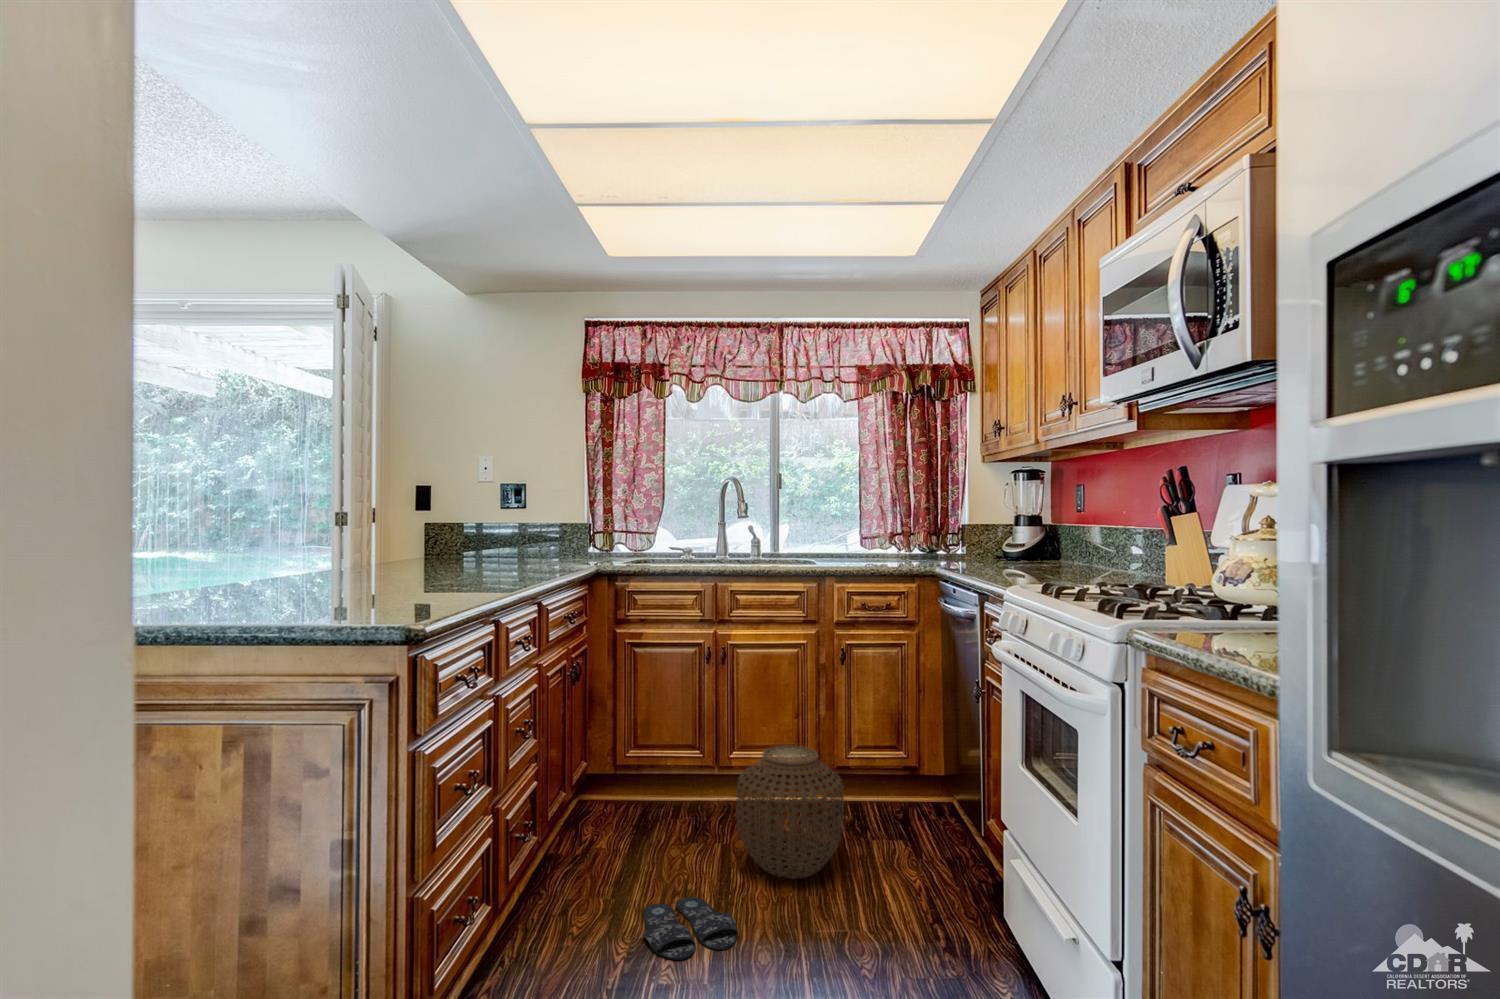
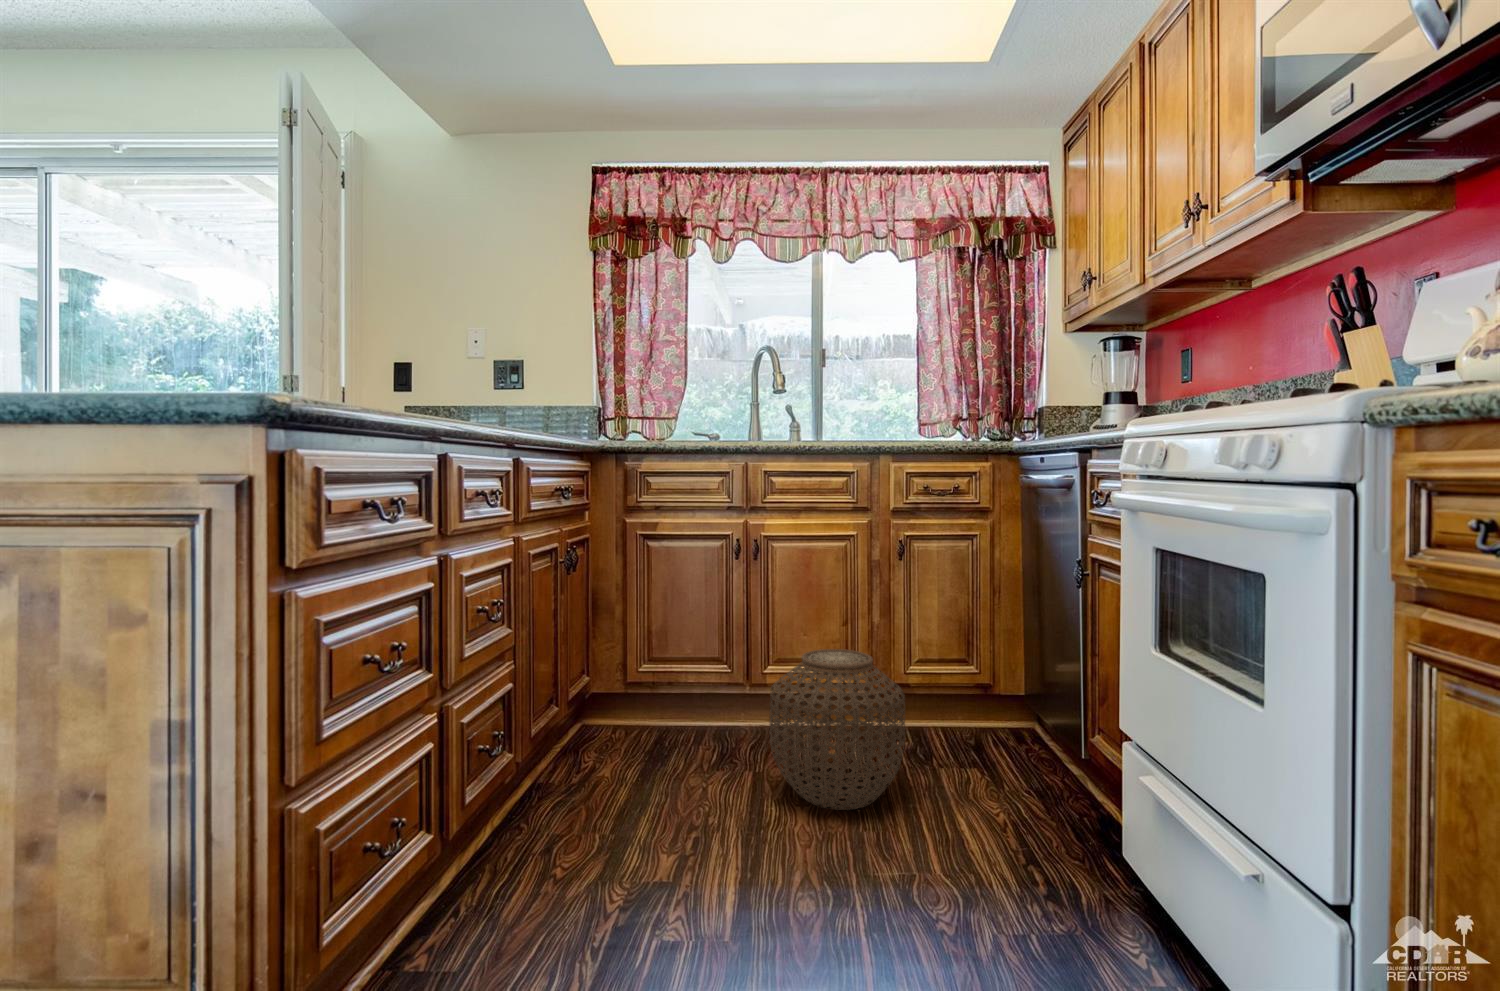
slippers: present [643,897,738,960] -> none [647,829,770,905]

